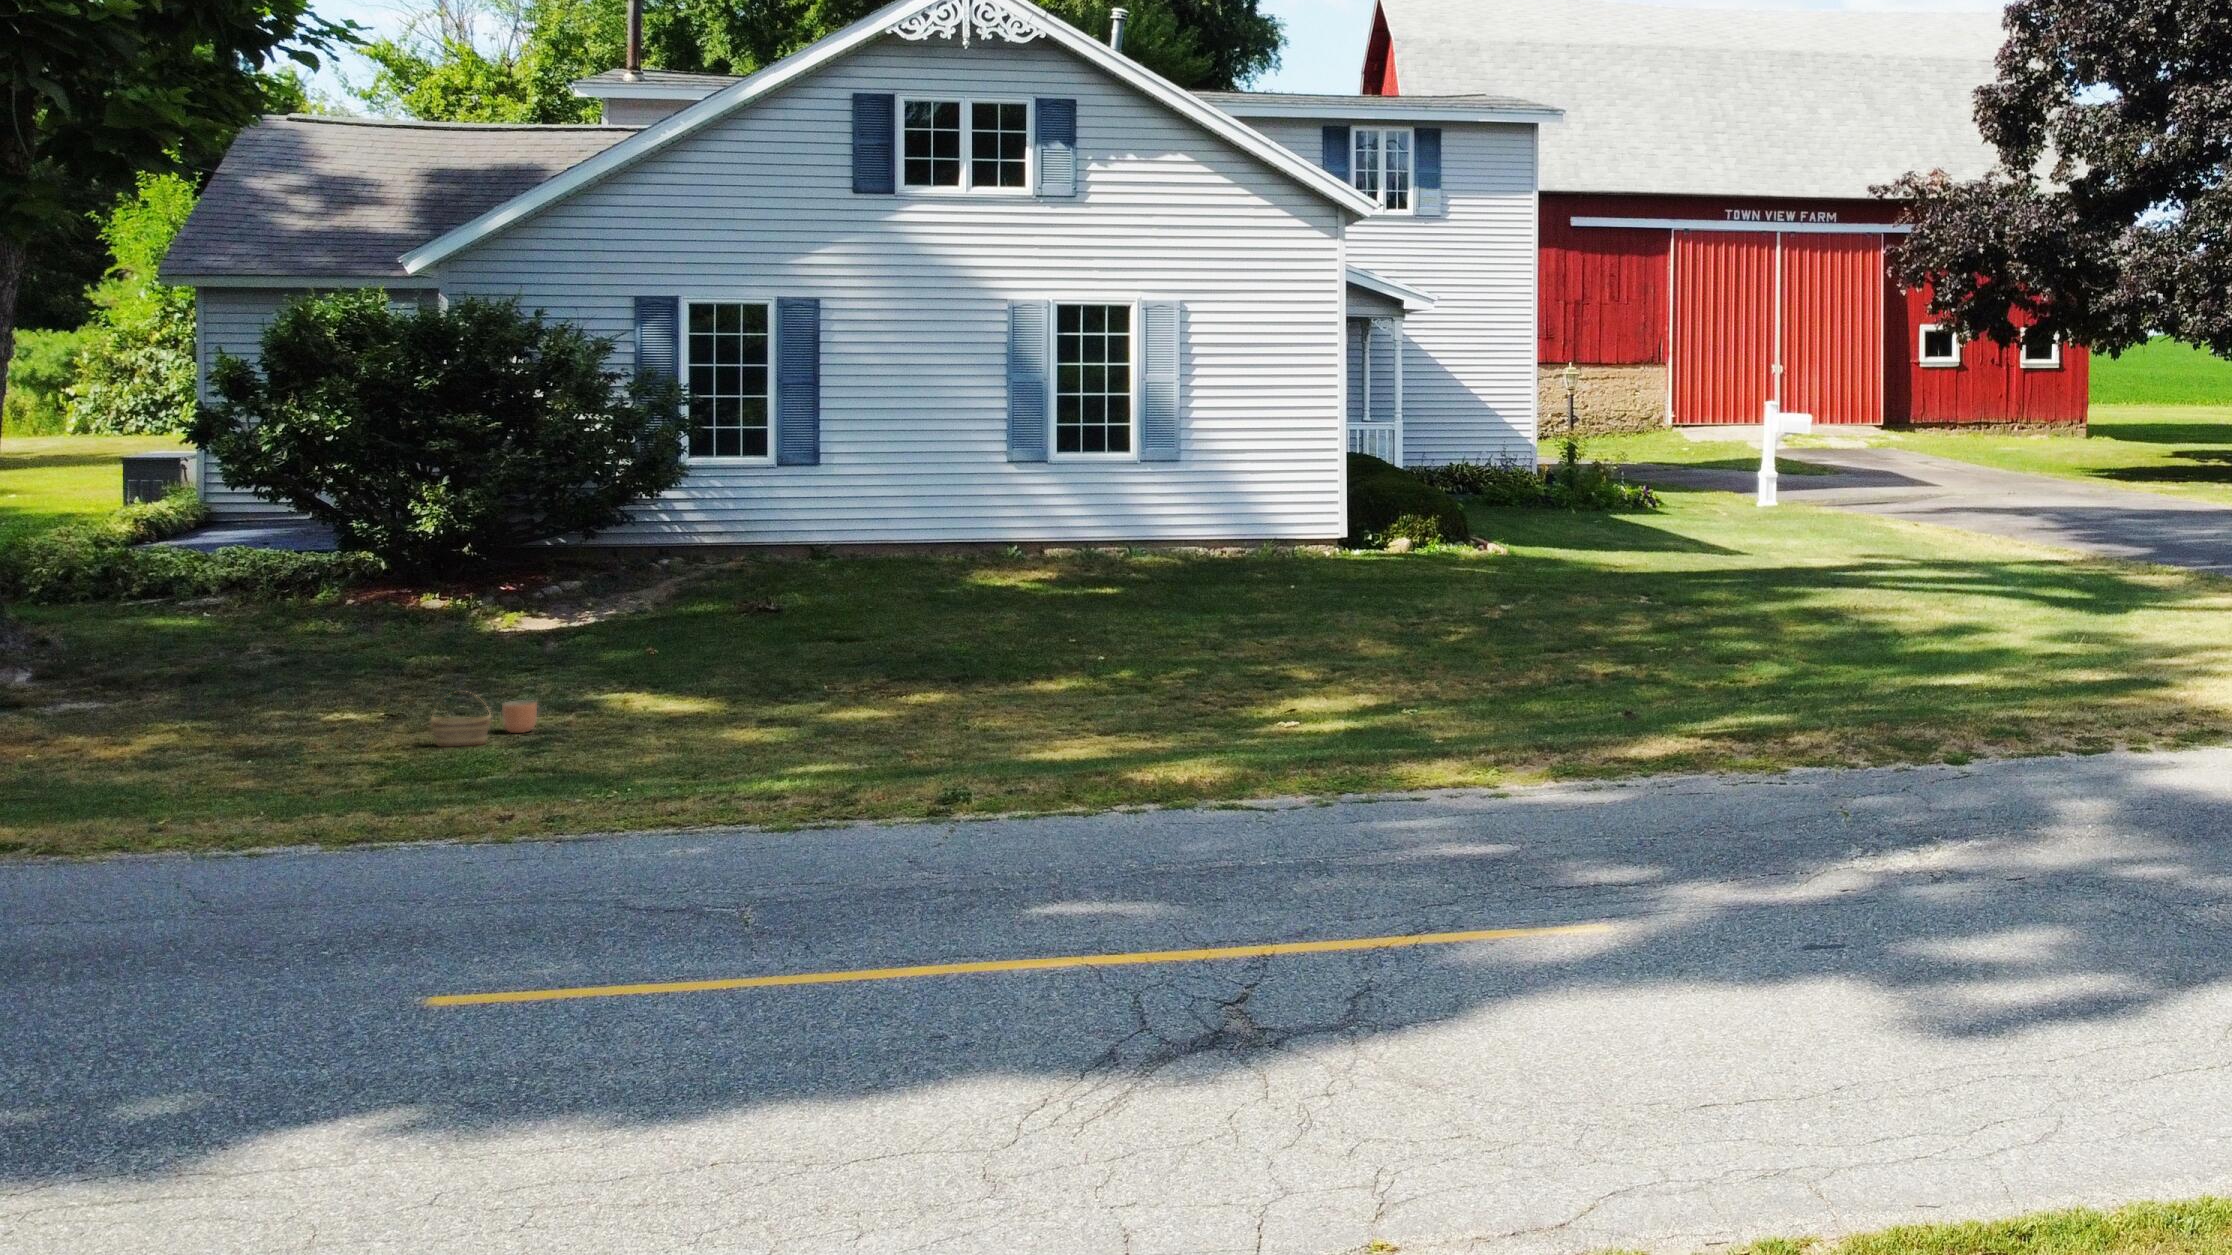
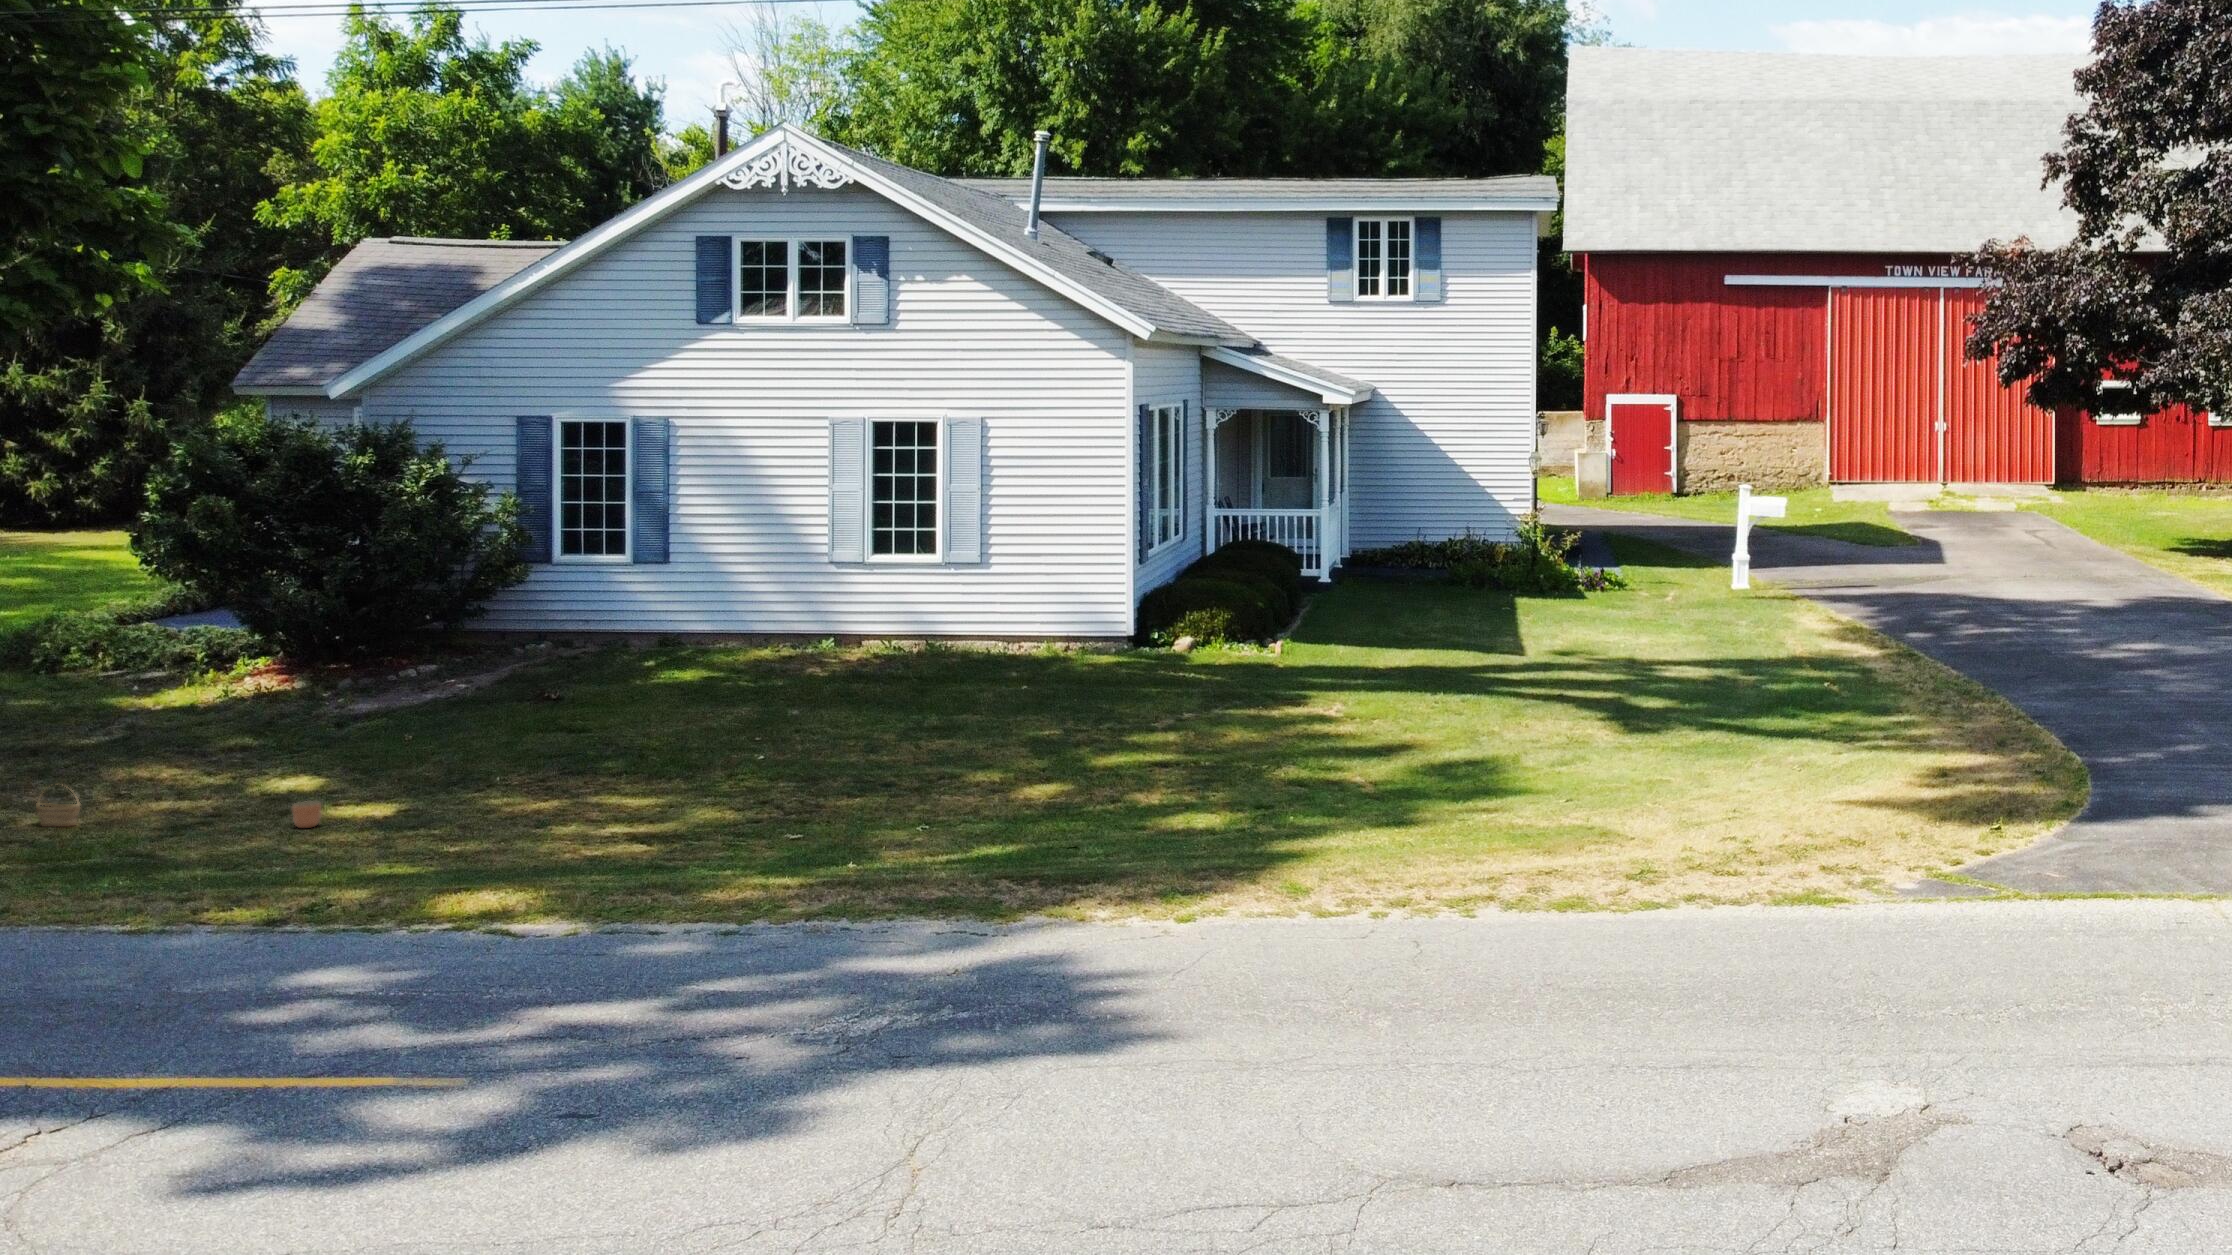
planter: present [502,700,537,733] -> present [292,801,321,828]

